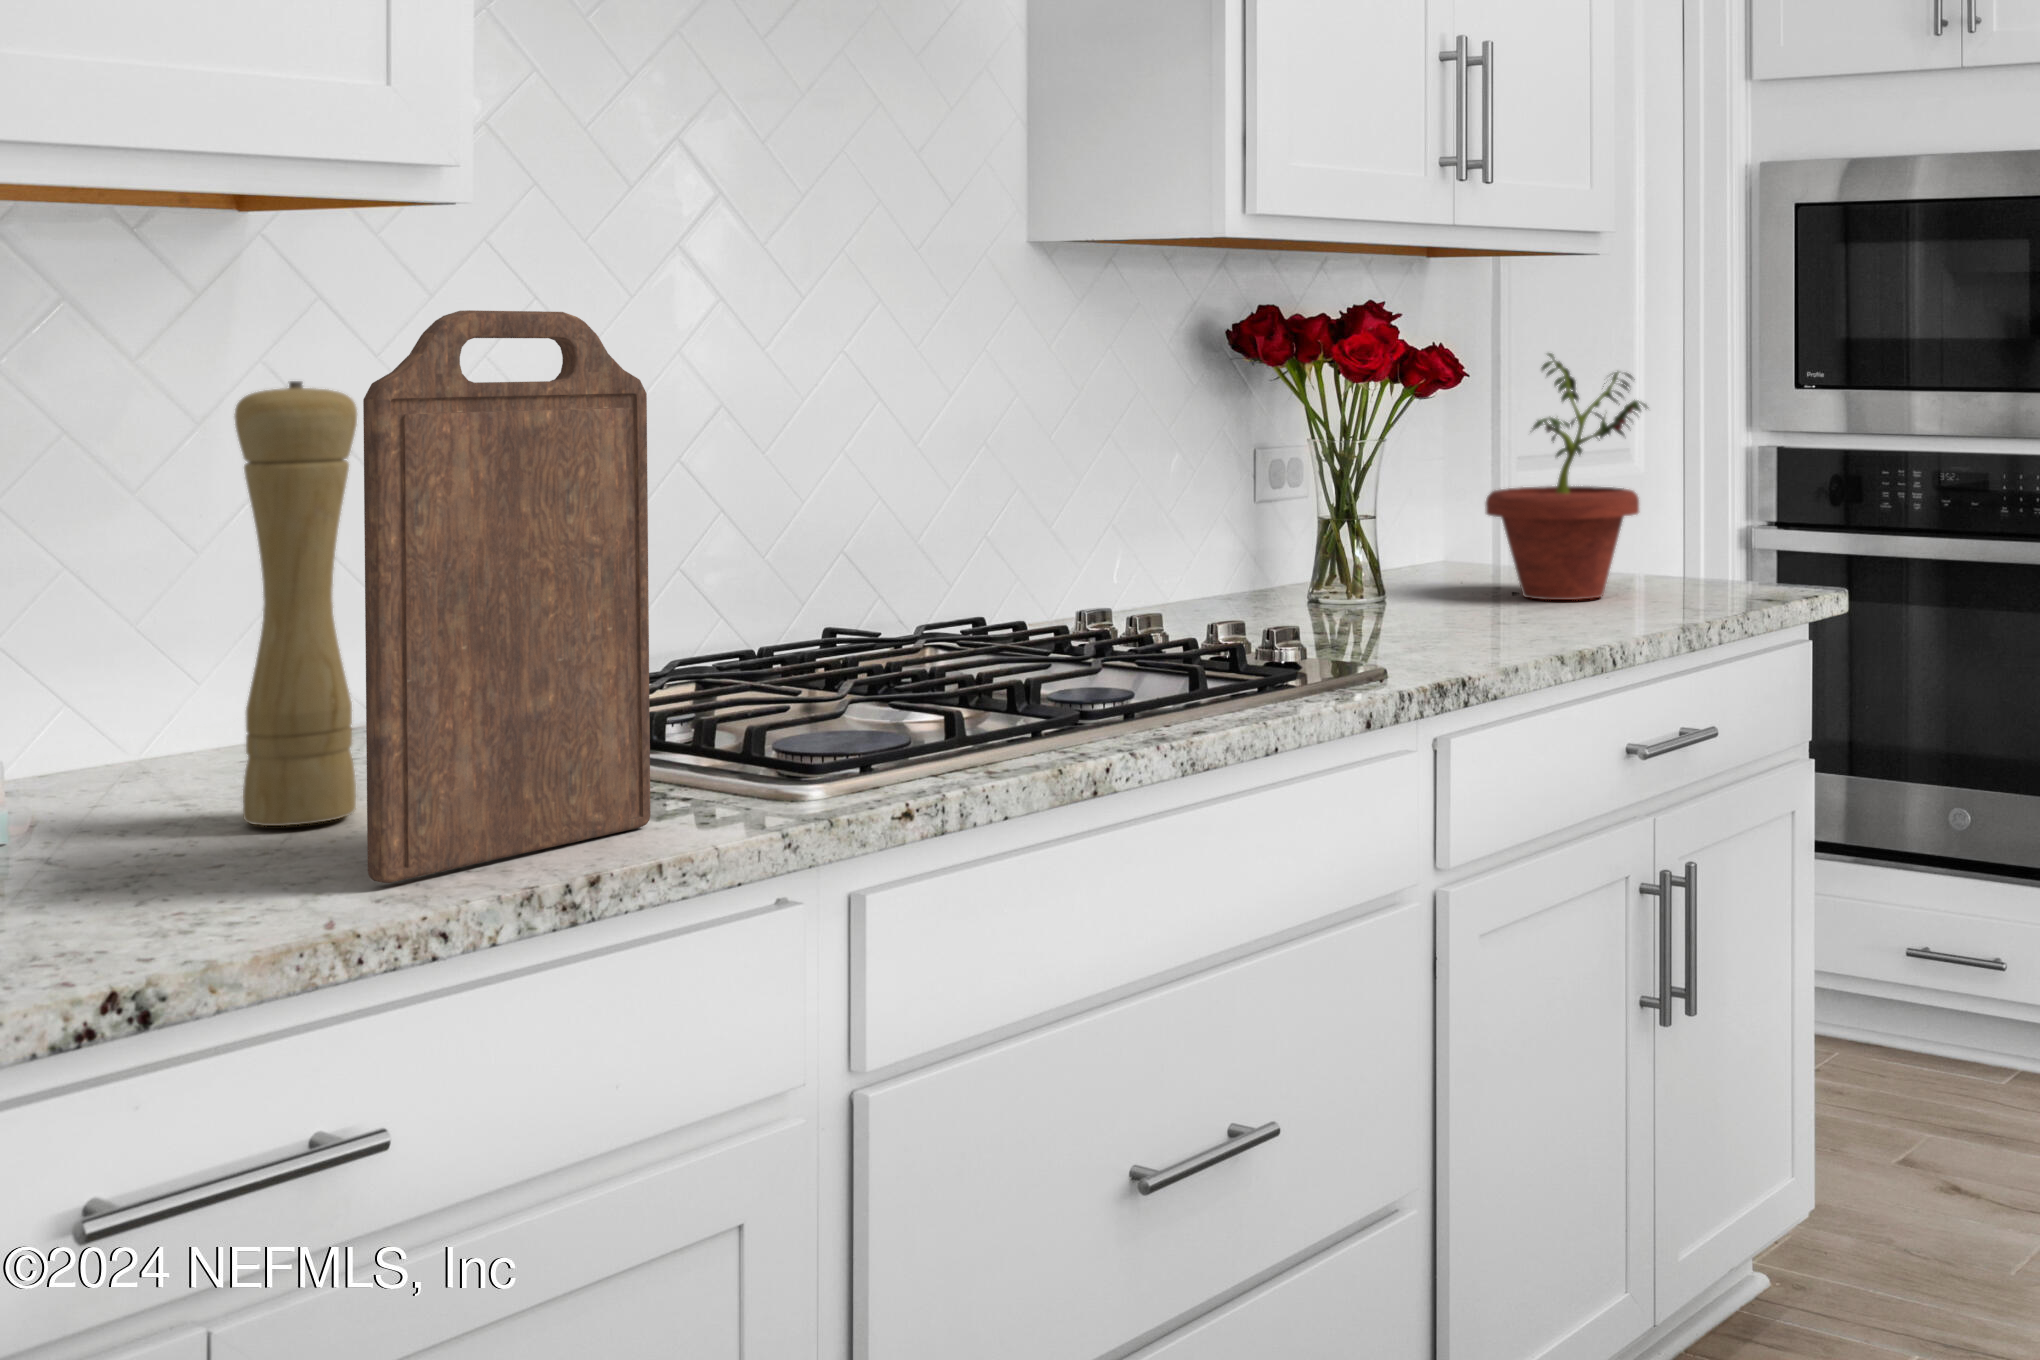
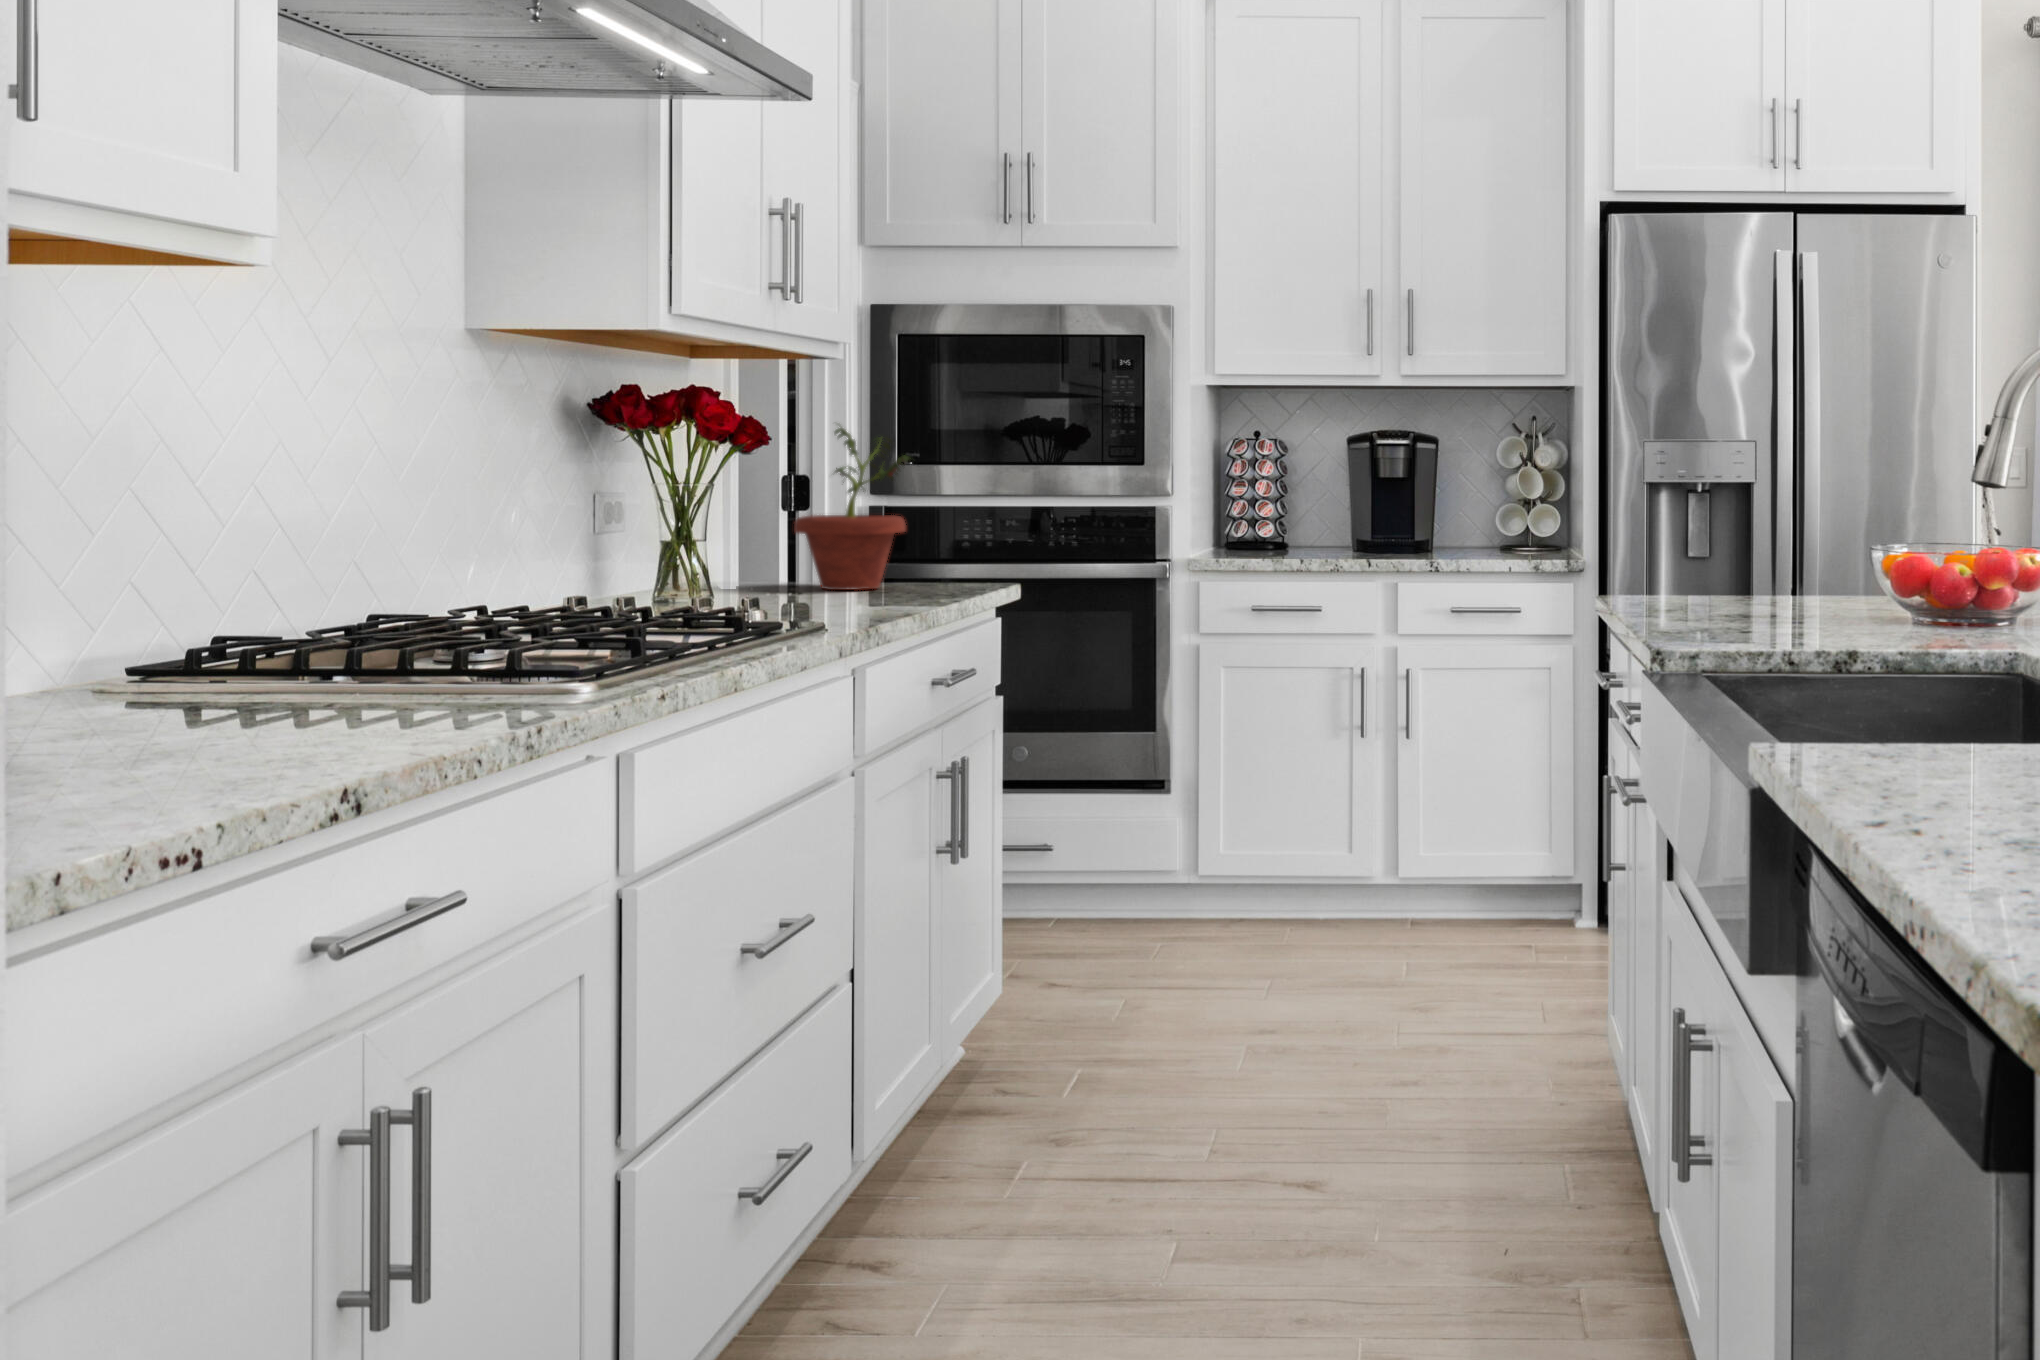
cutting board: present [363,310,650,883] -> none [390,352,516,738]
pepper mill: present [234,381,357,826] -> none [162,399,264,724]

